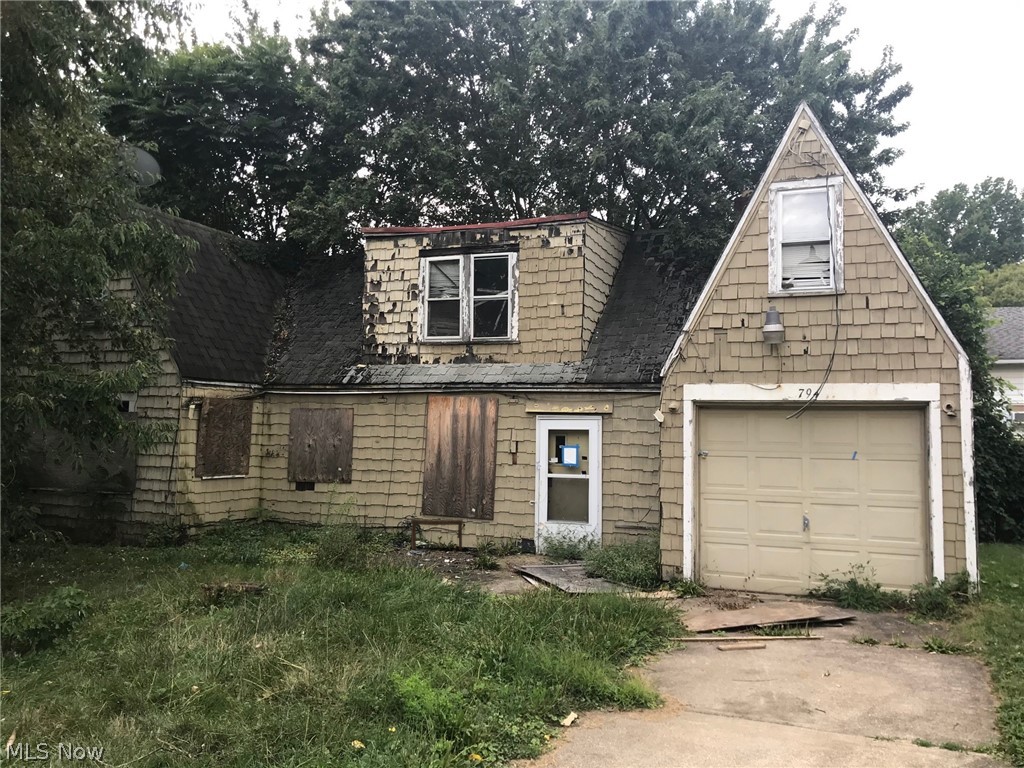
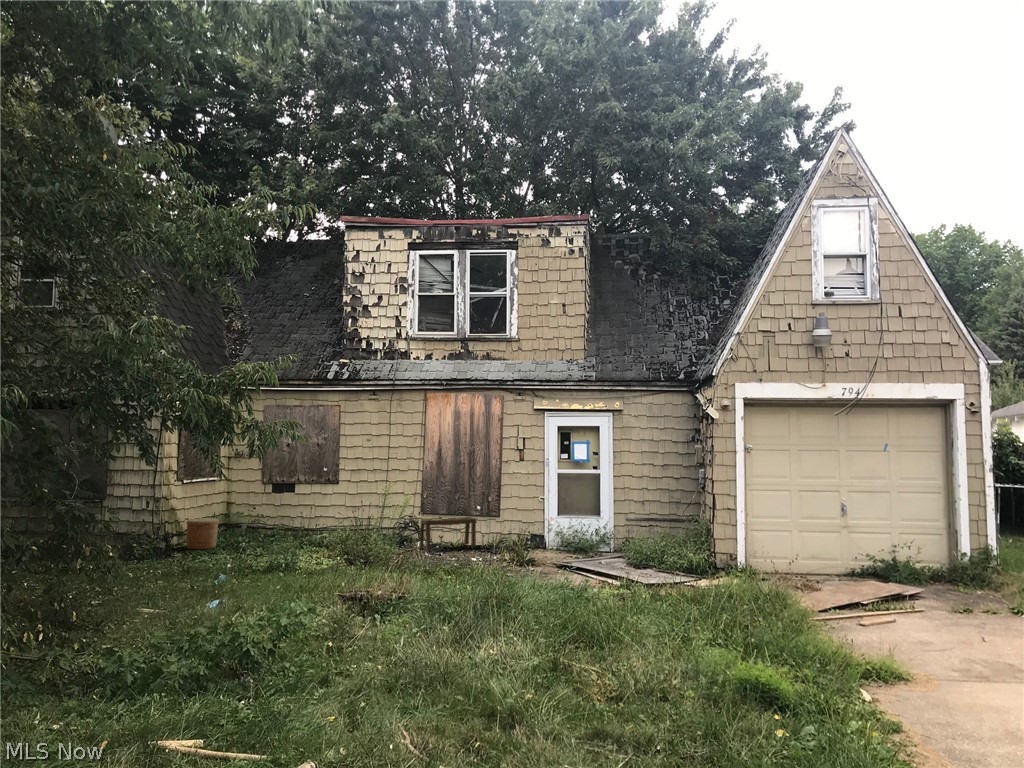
woven basket: none [219,511,247,538] -> present [186,518,219,550]

